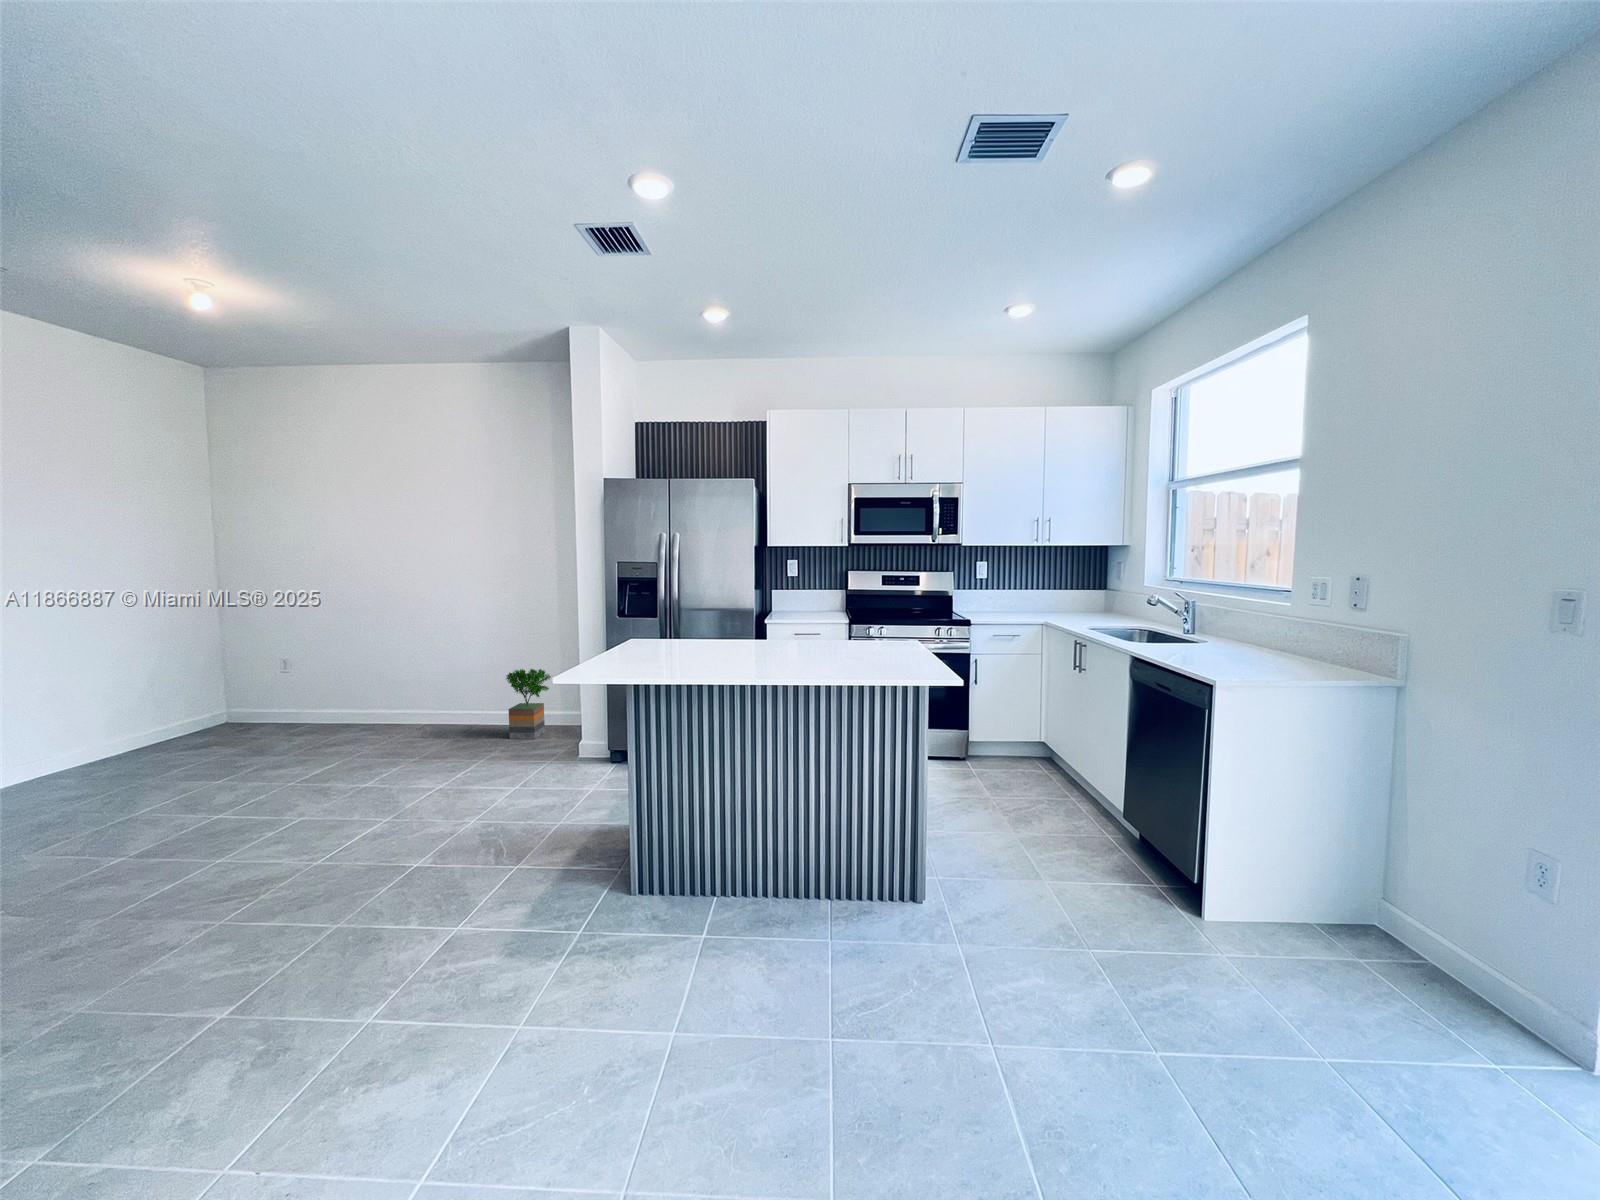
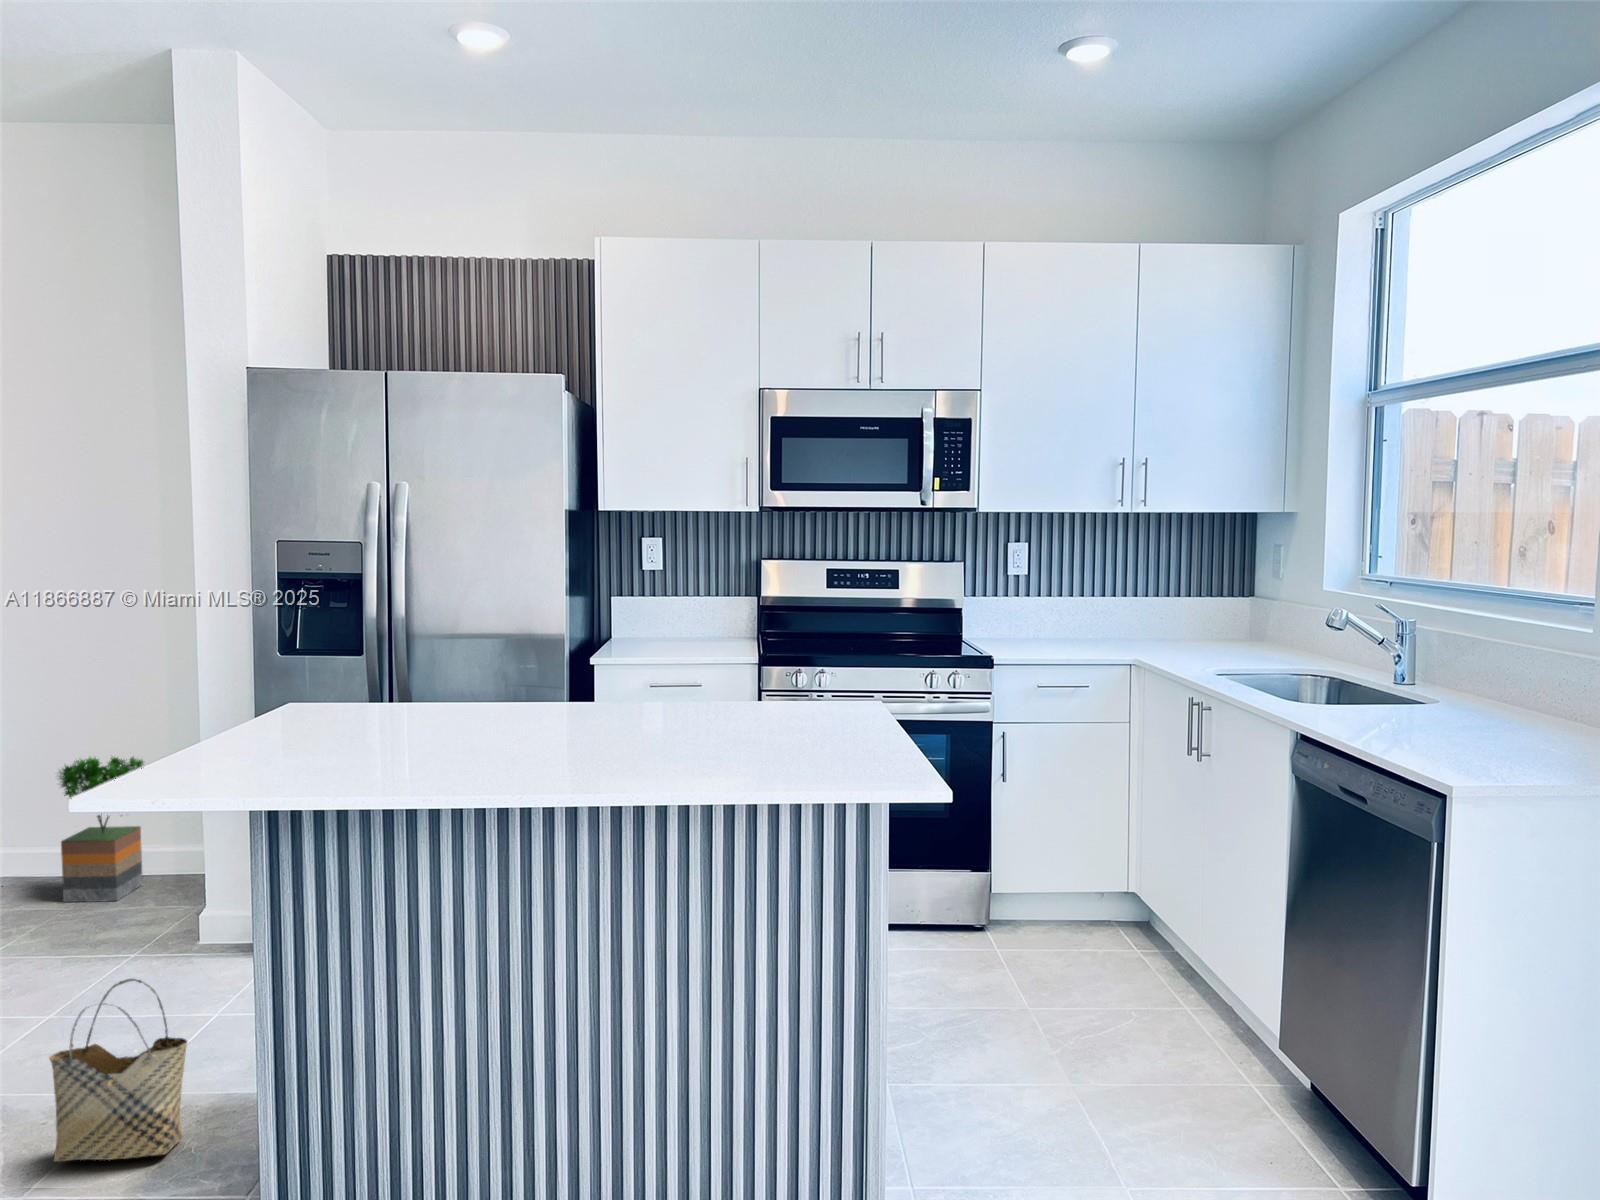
woven basket: none [536,766,596,848] -> present [49,979,188,1162]

